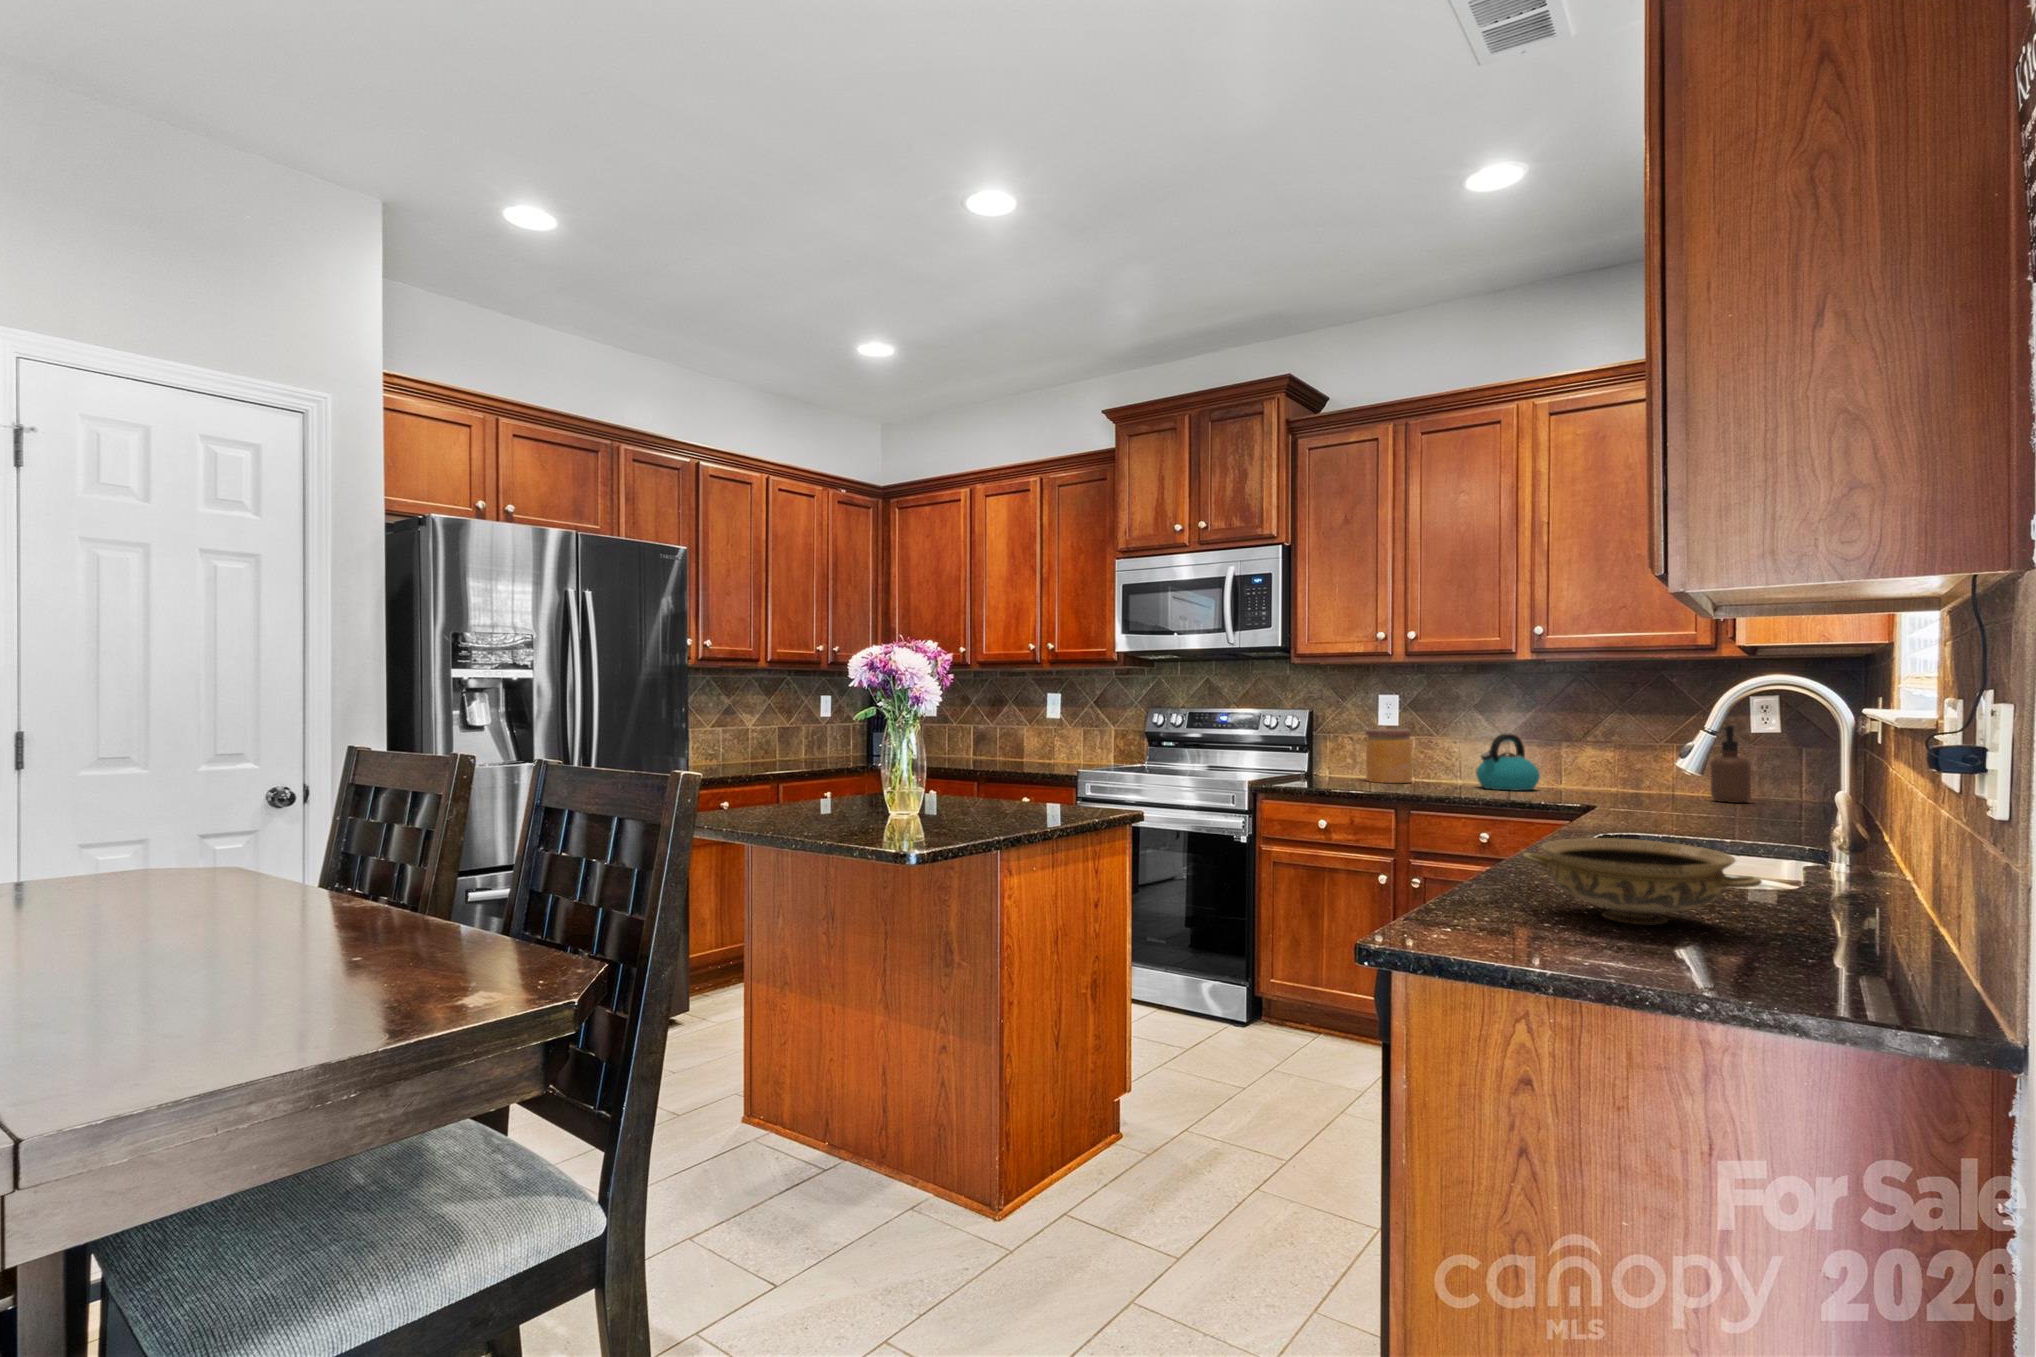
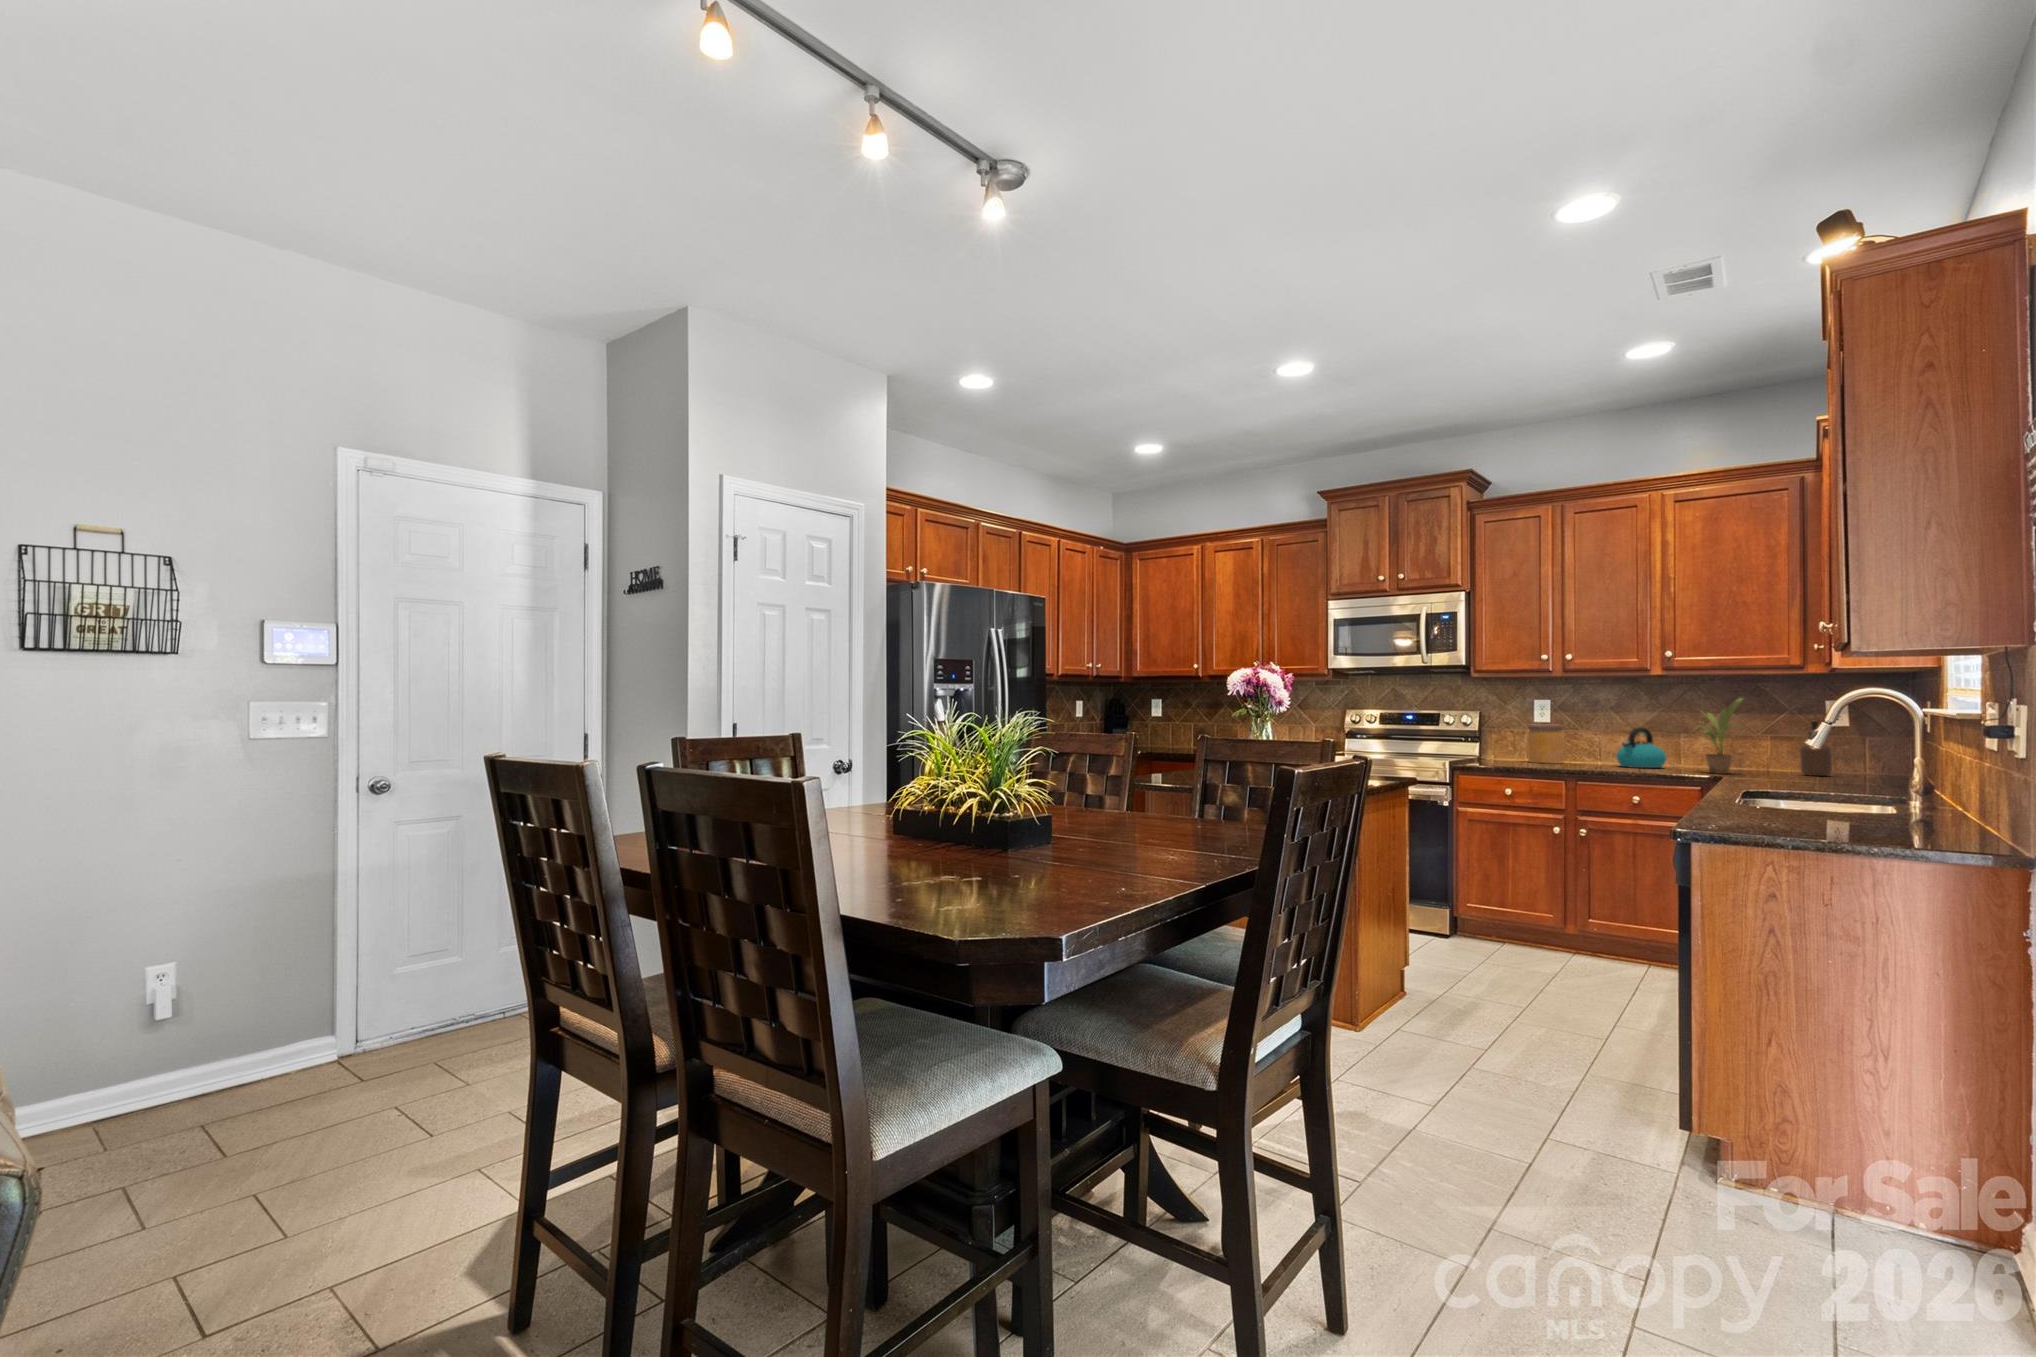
potted plant: none [1568,693,1648,800] -> present [1698,698,1742,774]
ceramic bowl: present [1523,838,1762,925] -> none [1738,781,1887,825]

